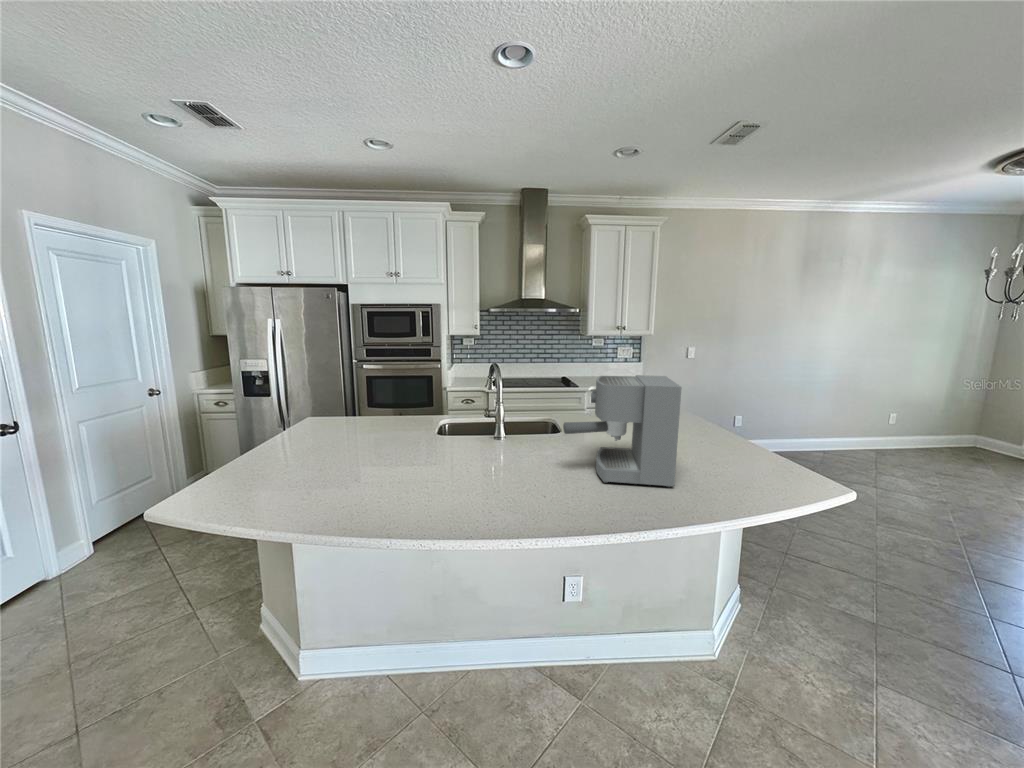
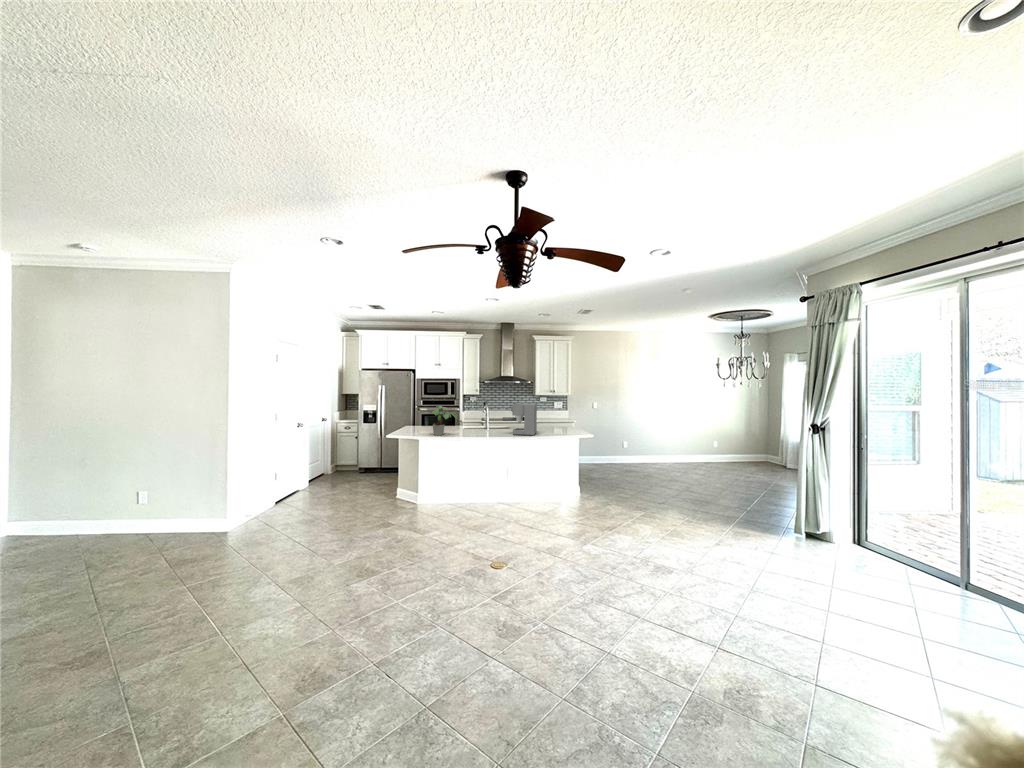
potted plant: none [323,391,417,491] -> present [432,406,458,435]

